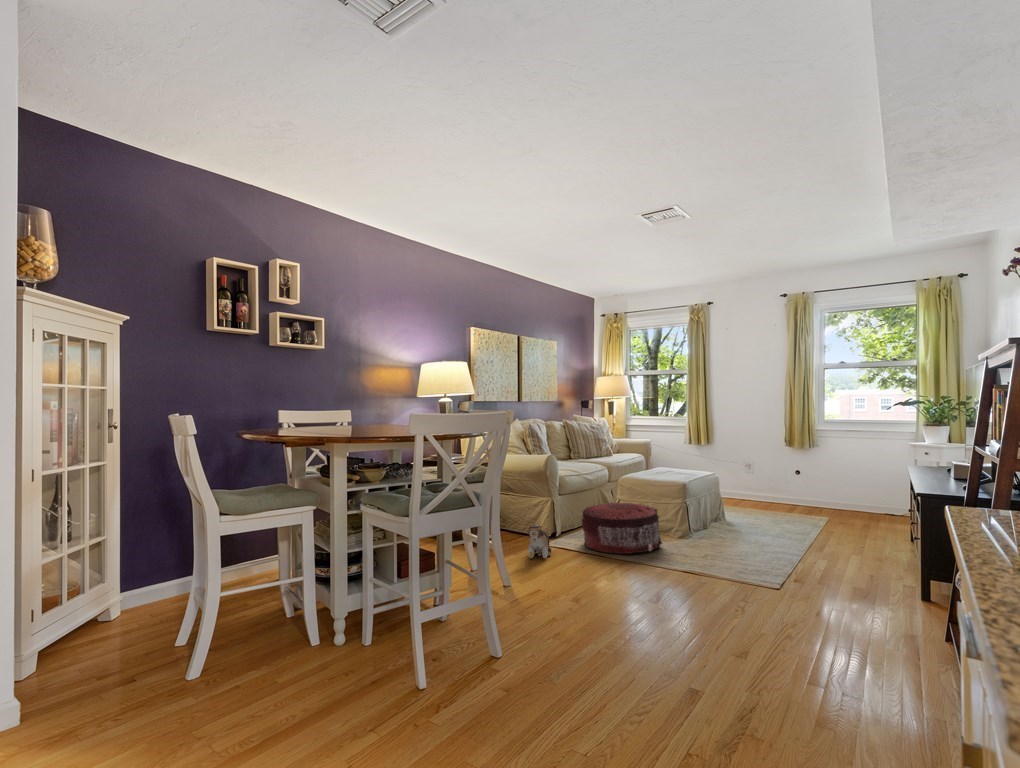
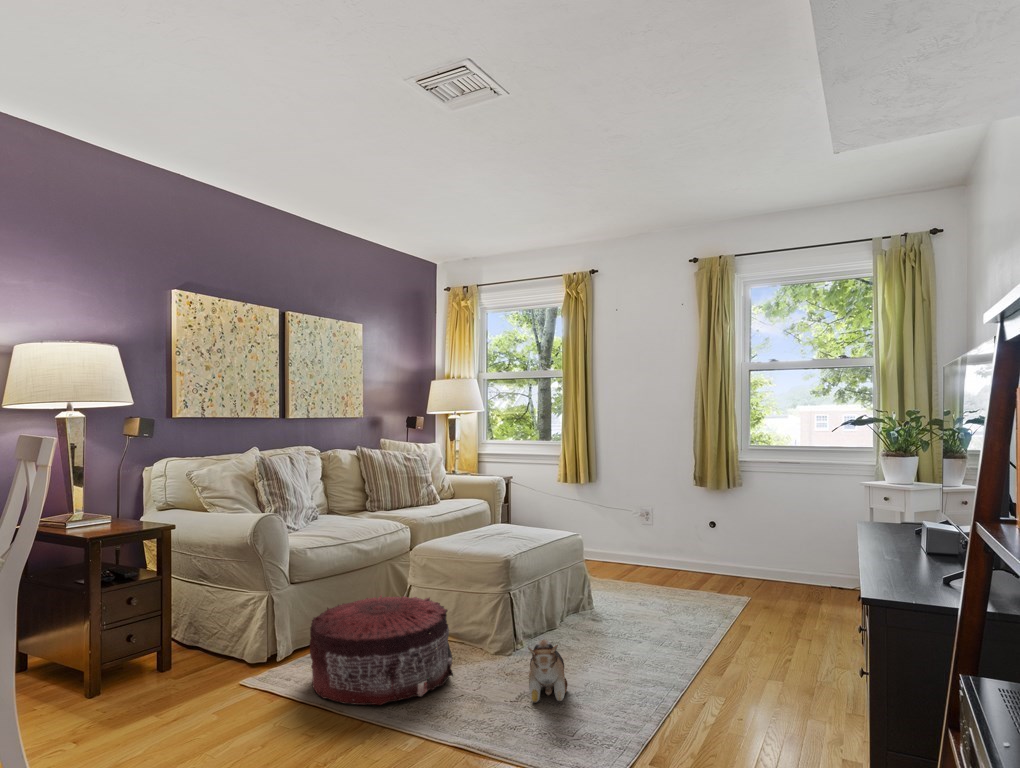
plush toy: present [526,524,551,559] -> present [528,640,568,703]

